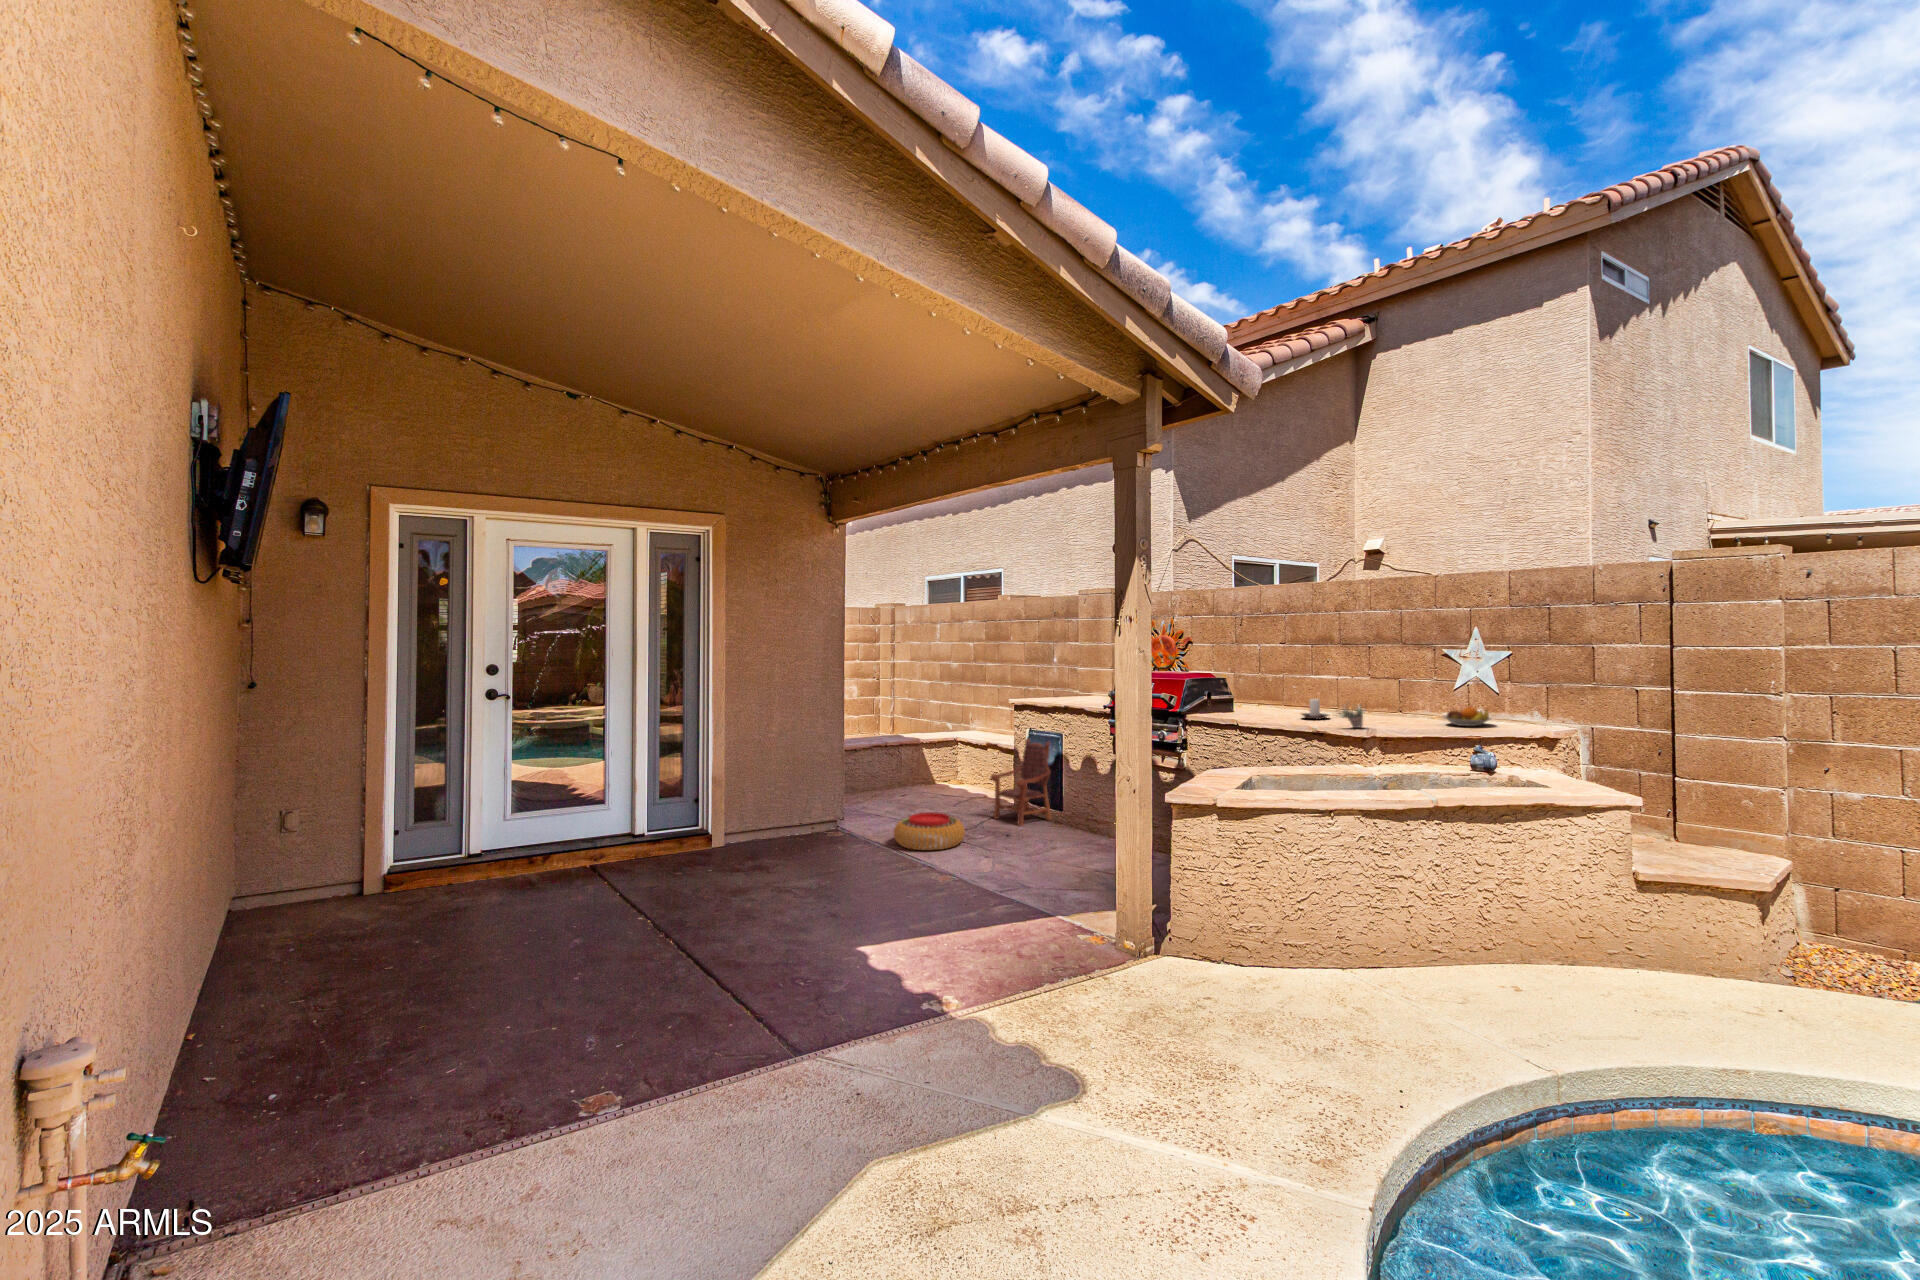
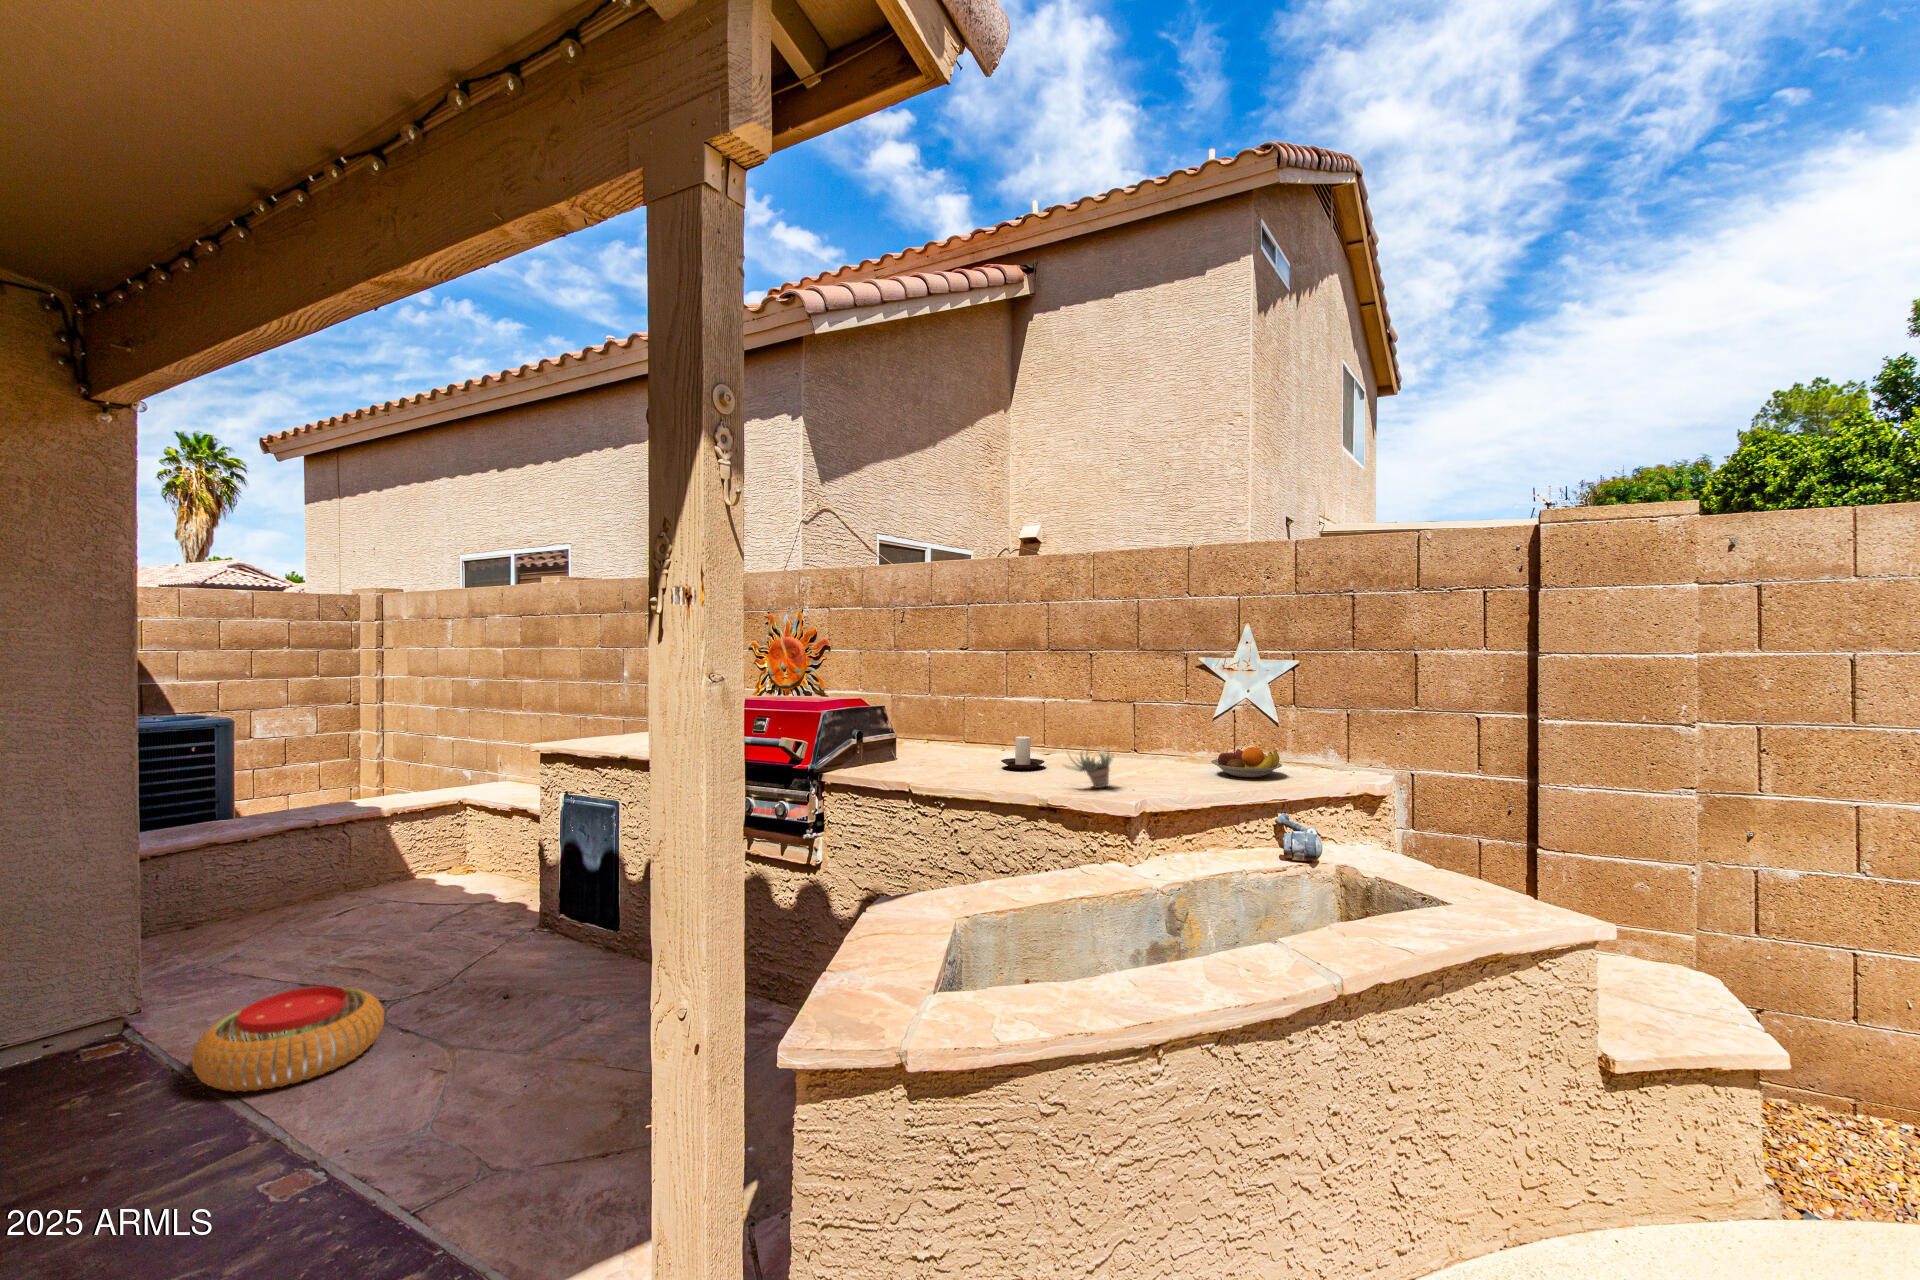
armchair: present [990,739,1052,826] -> none [479,811,597,975]

